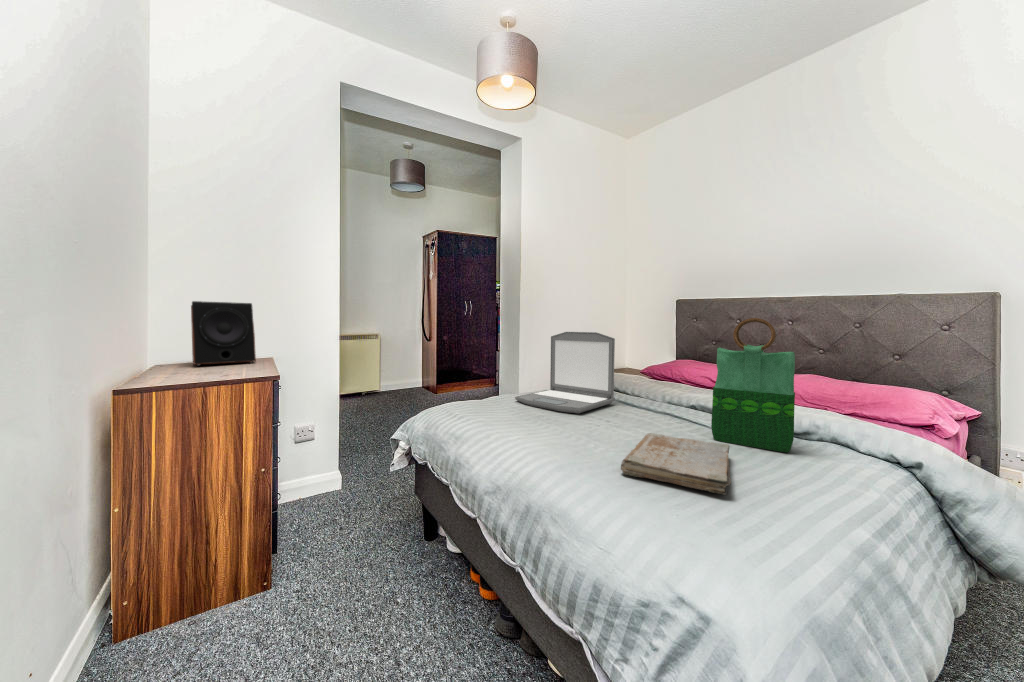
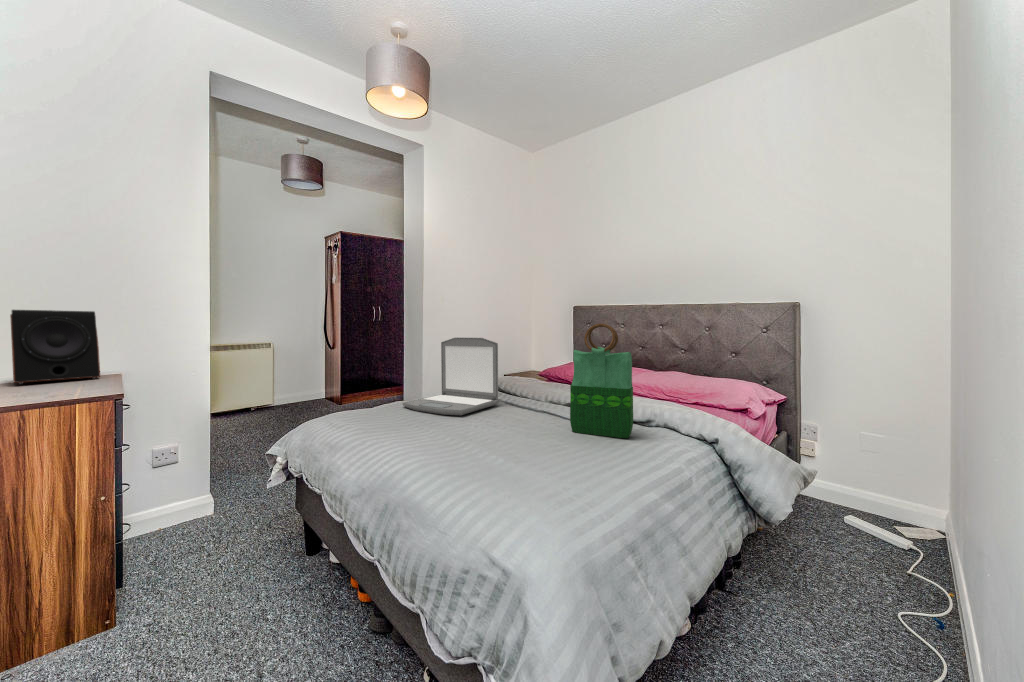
book: present [621,433,731,495] -> none [473,429,575,476]

